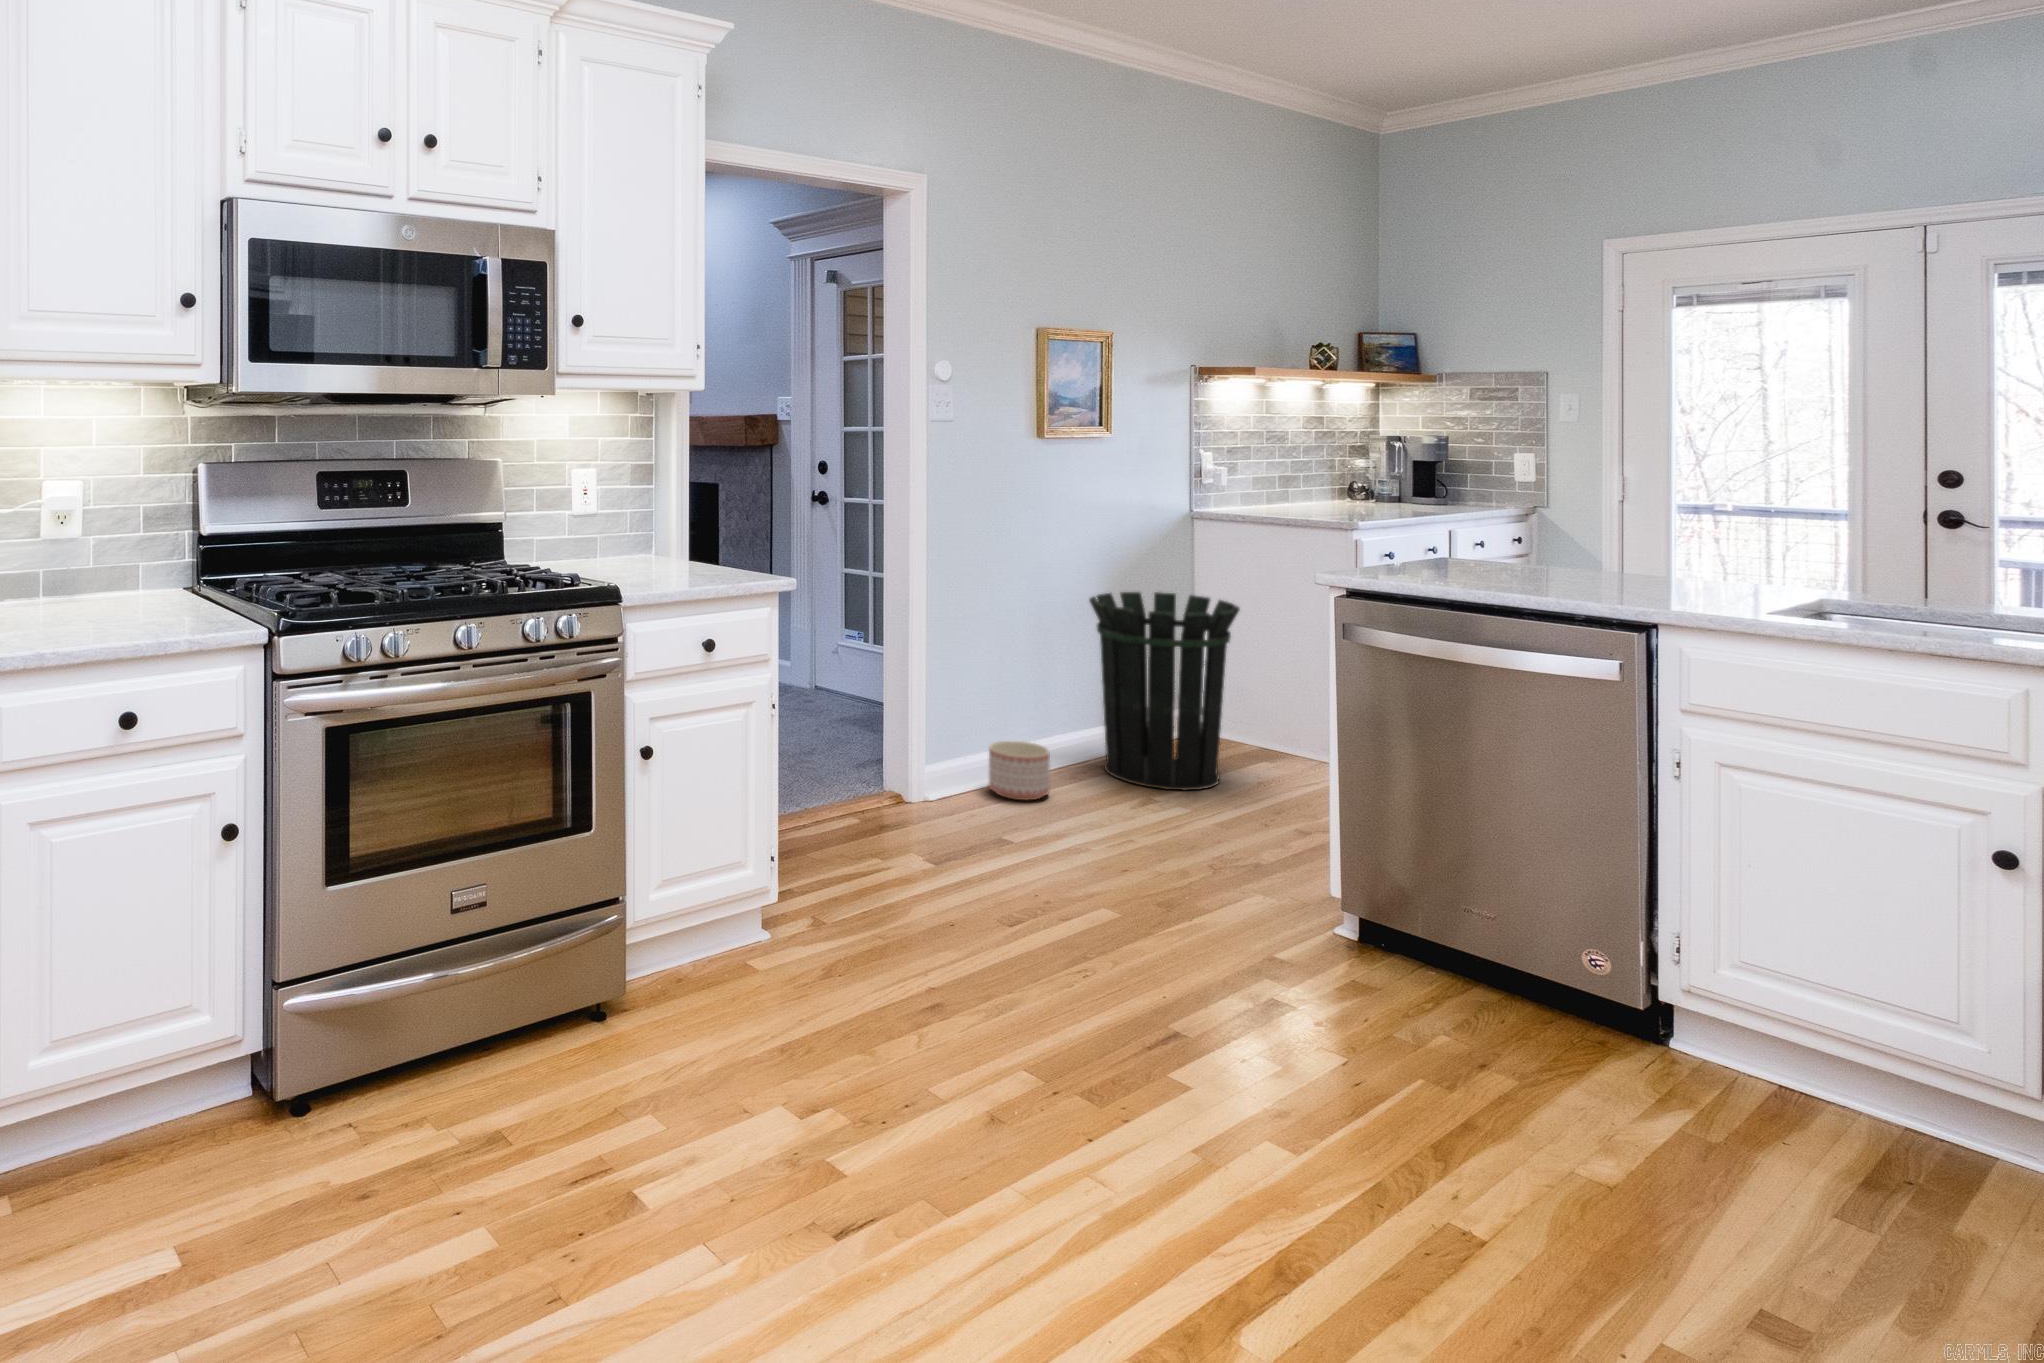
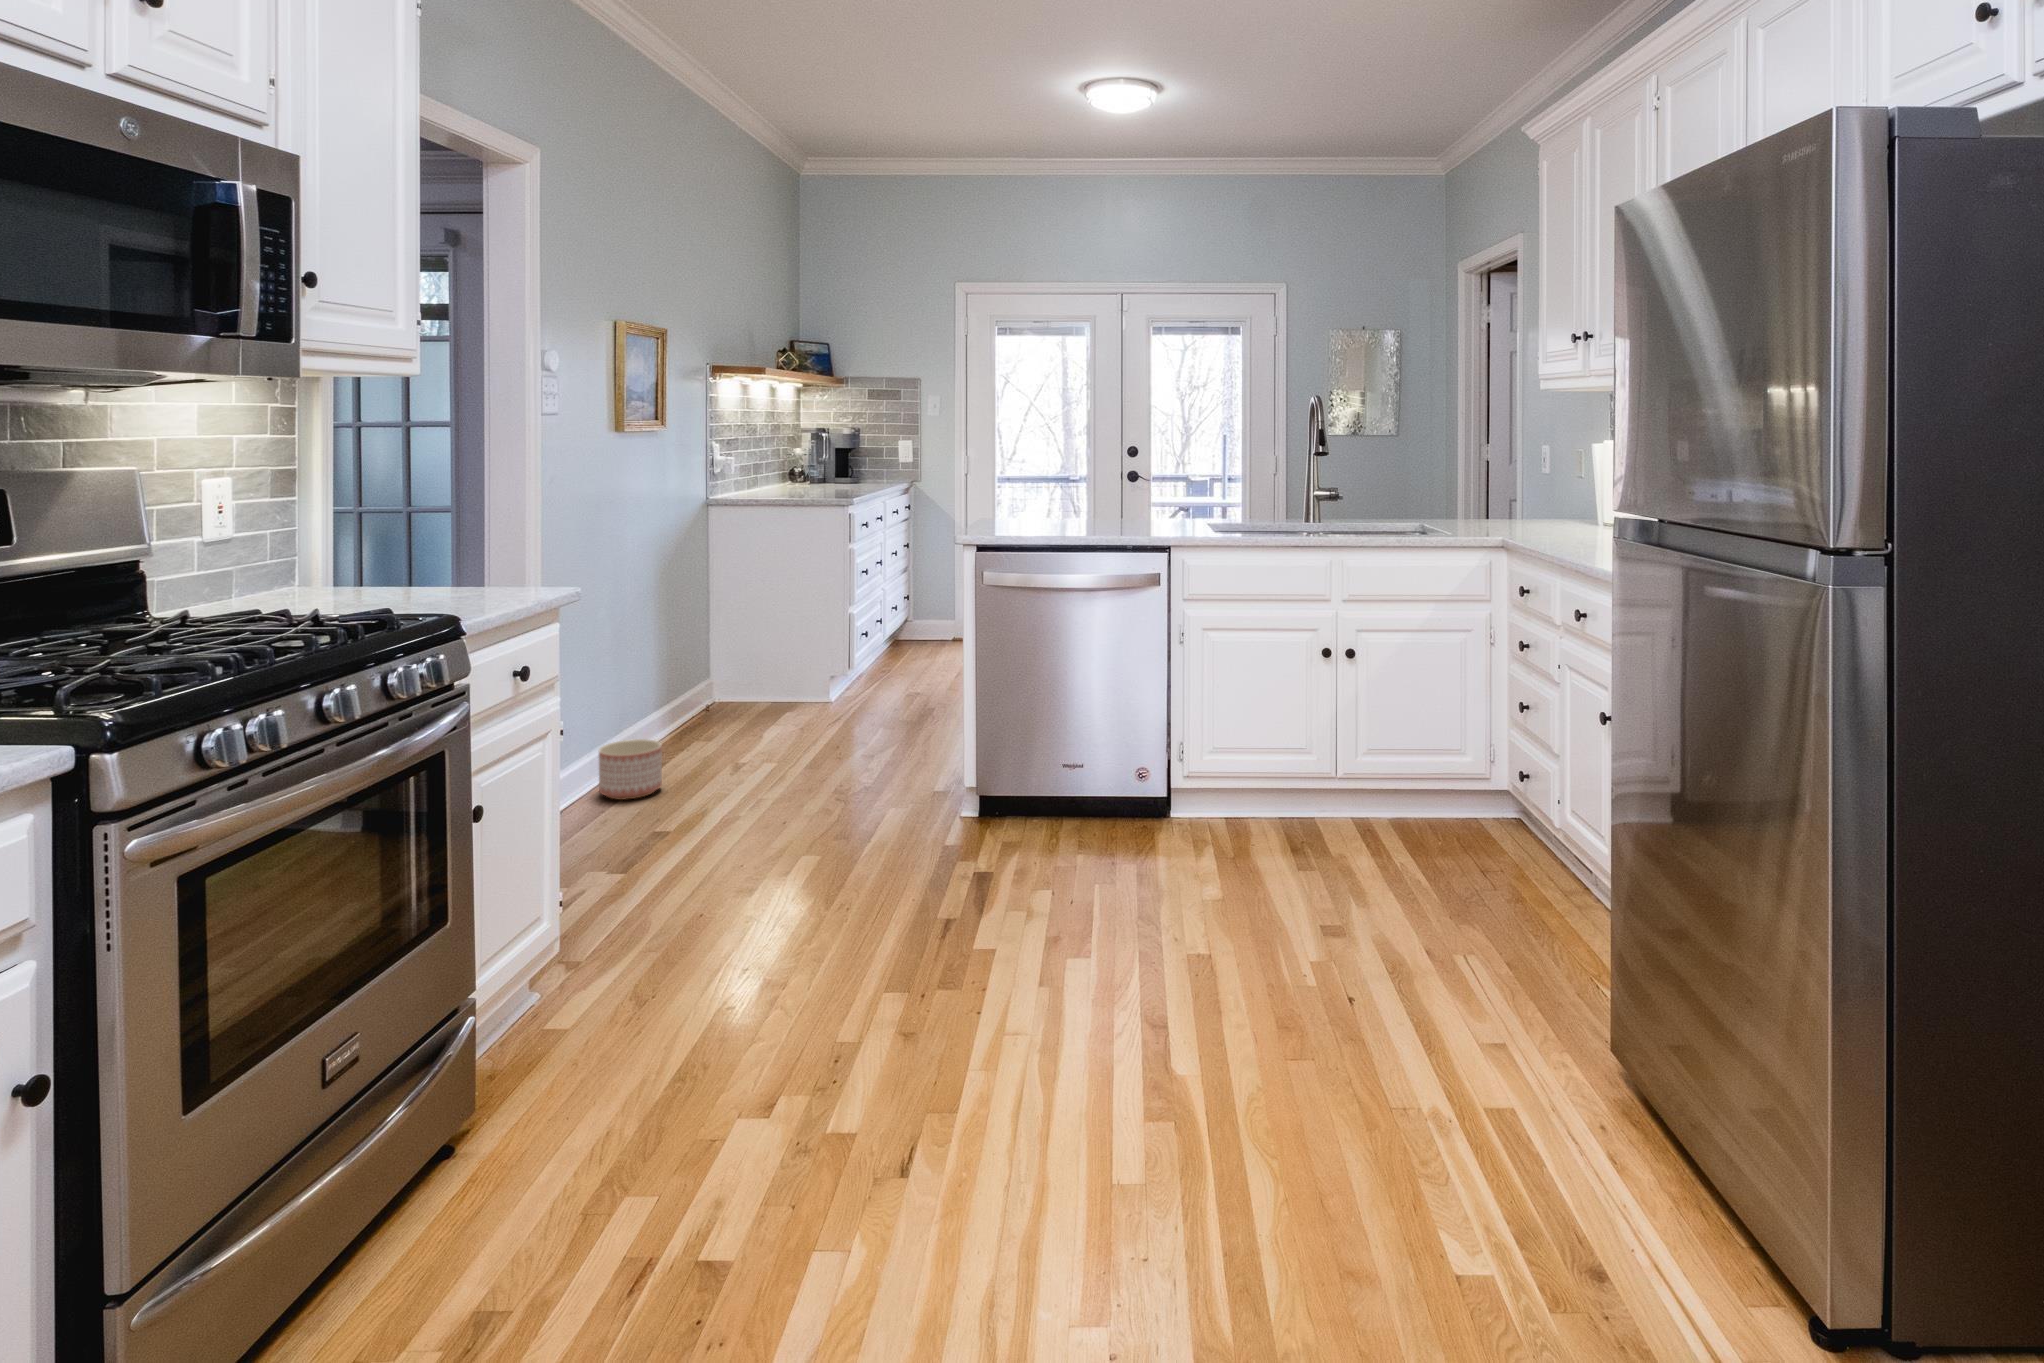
waste bin: present [1089,592,1240,790] -> none [660,575,796,758]

